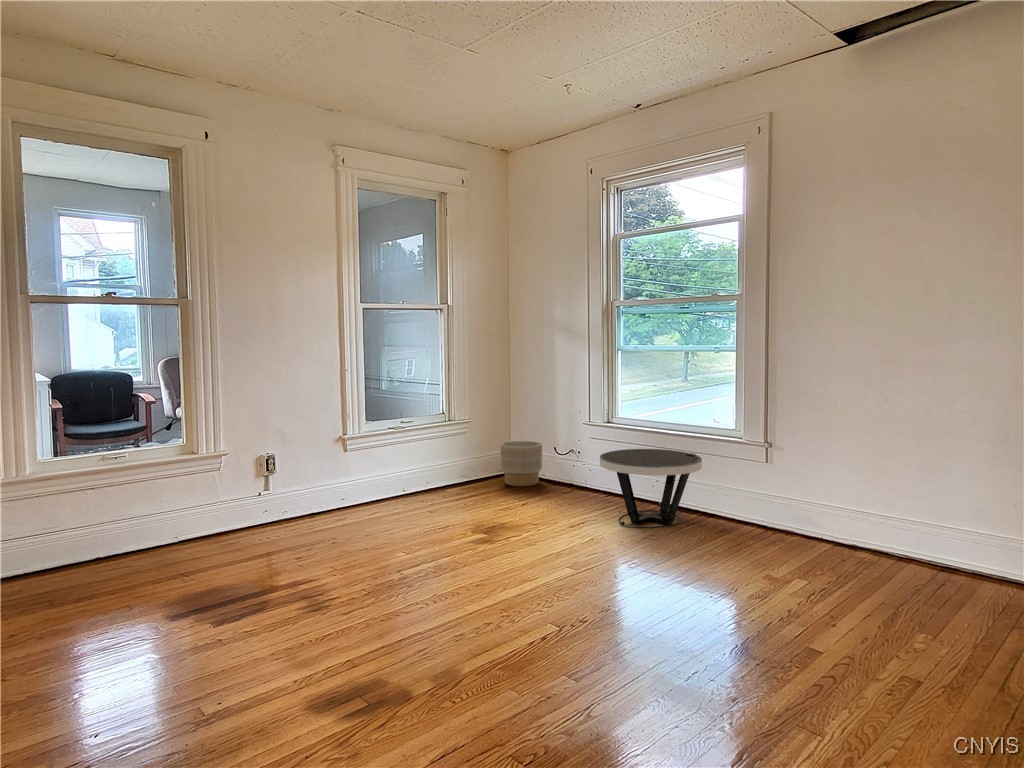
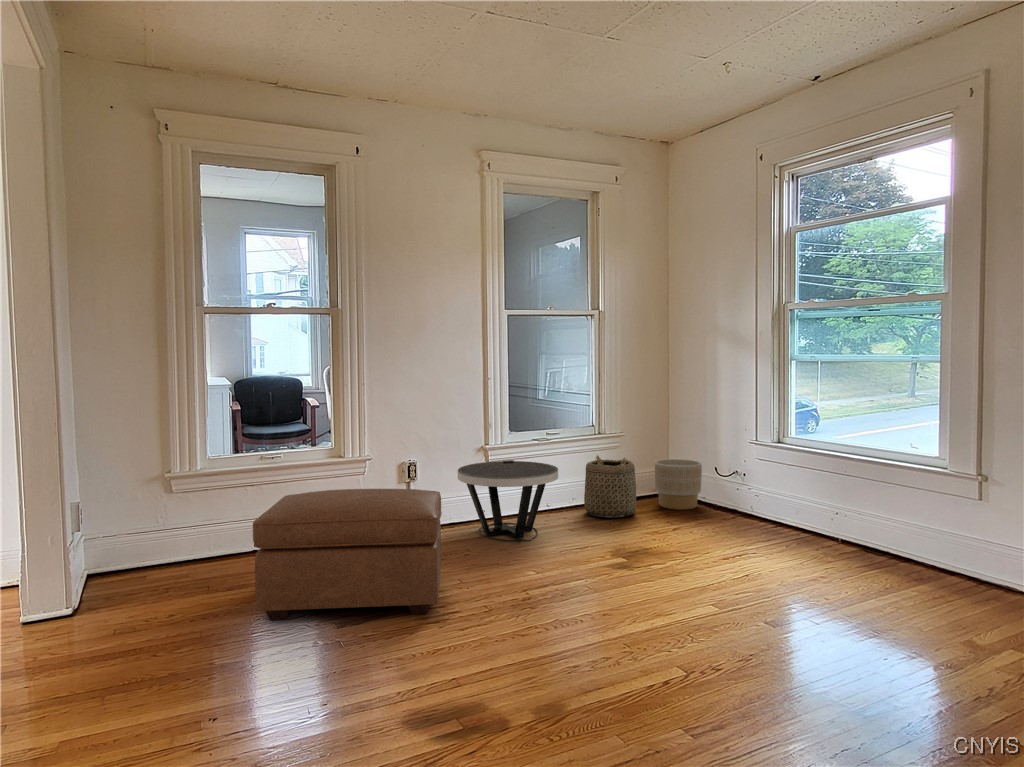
basket: none [438,440,486,498] -> present [584,455,636,518]
side table: present [600,449,702,528] -> present [458,460,558,542]
ottoman: none [115,483,318,627] -> present [253,489,442,620]

